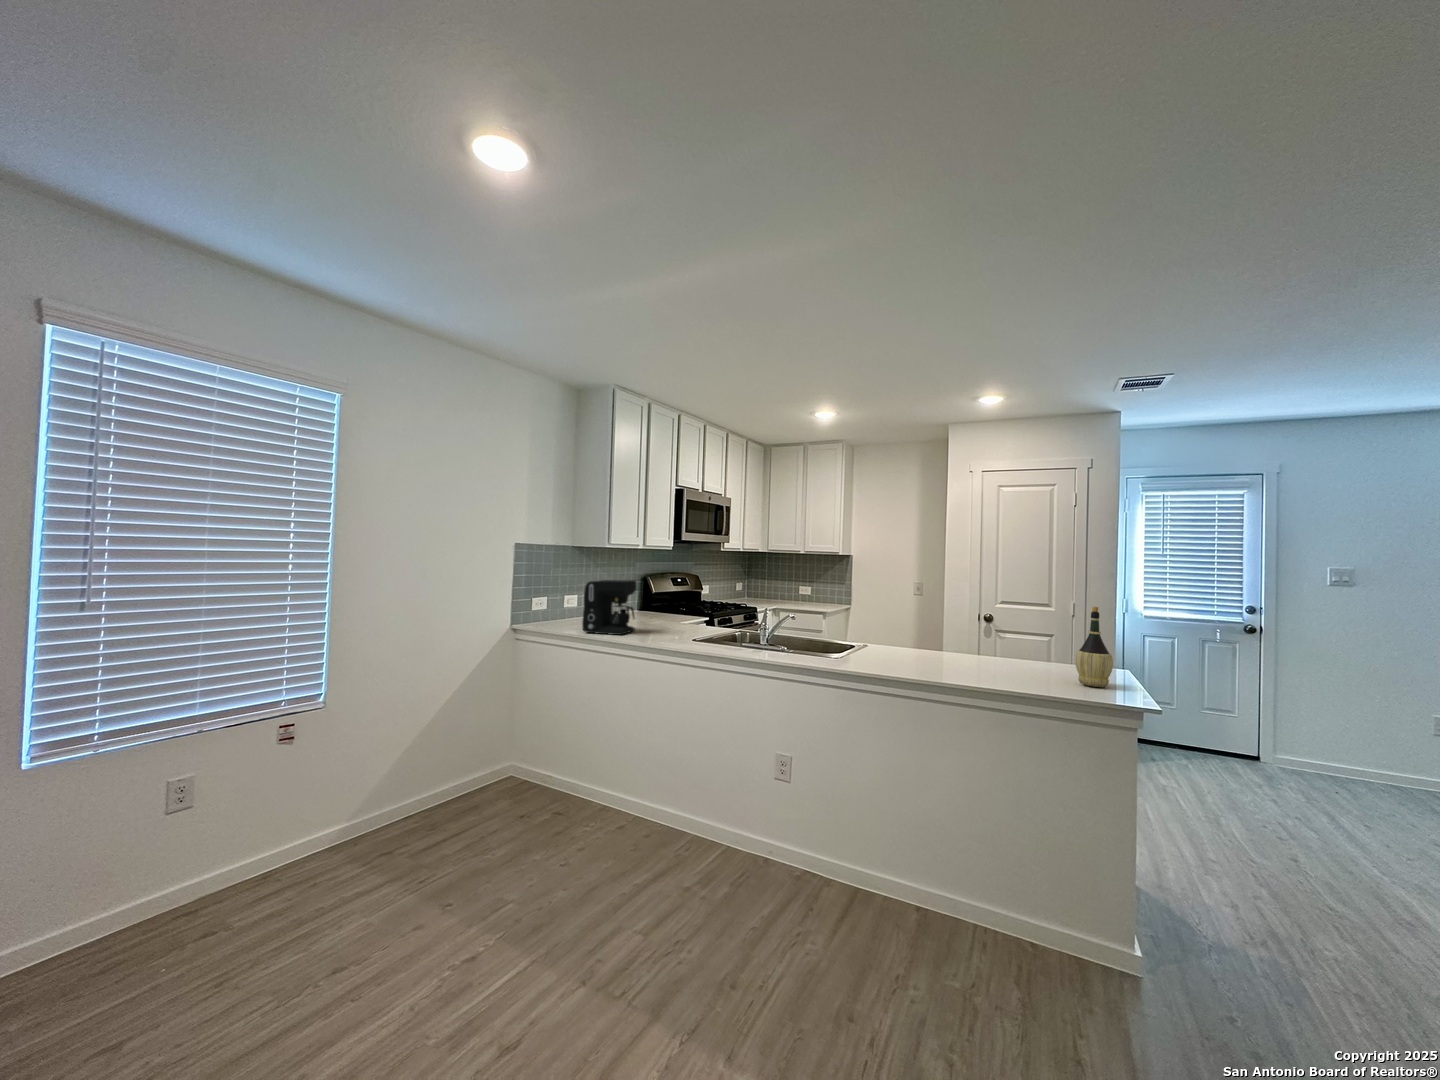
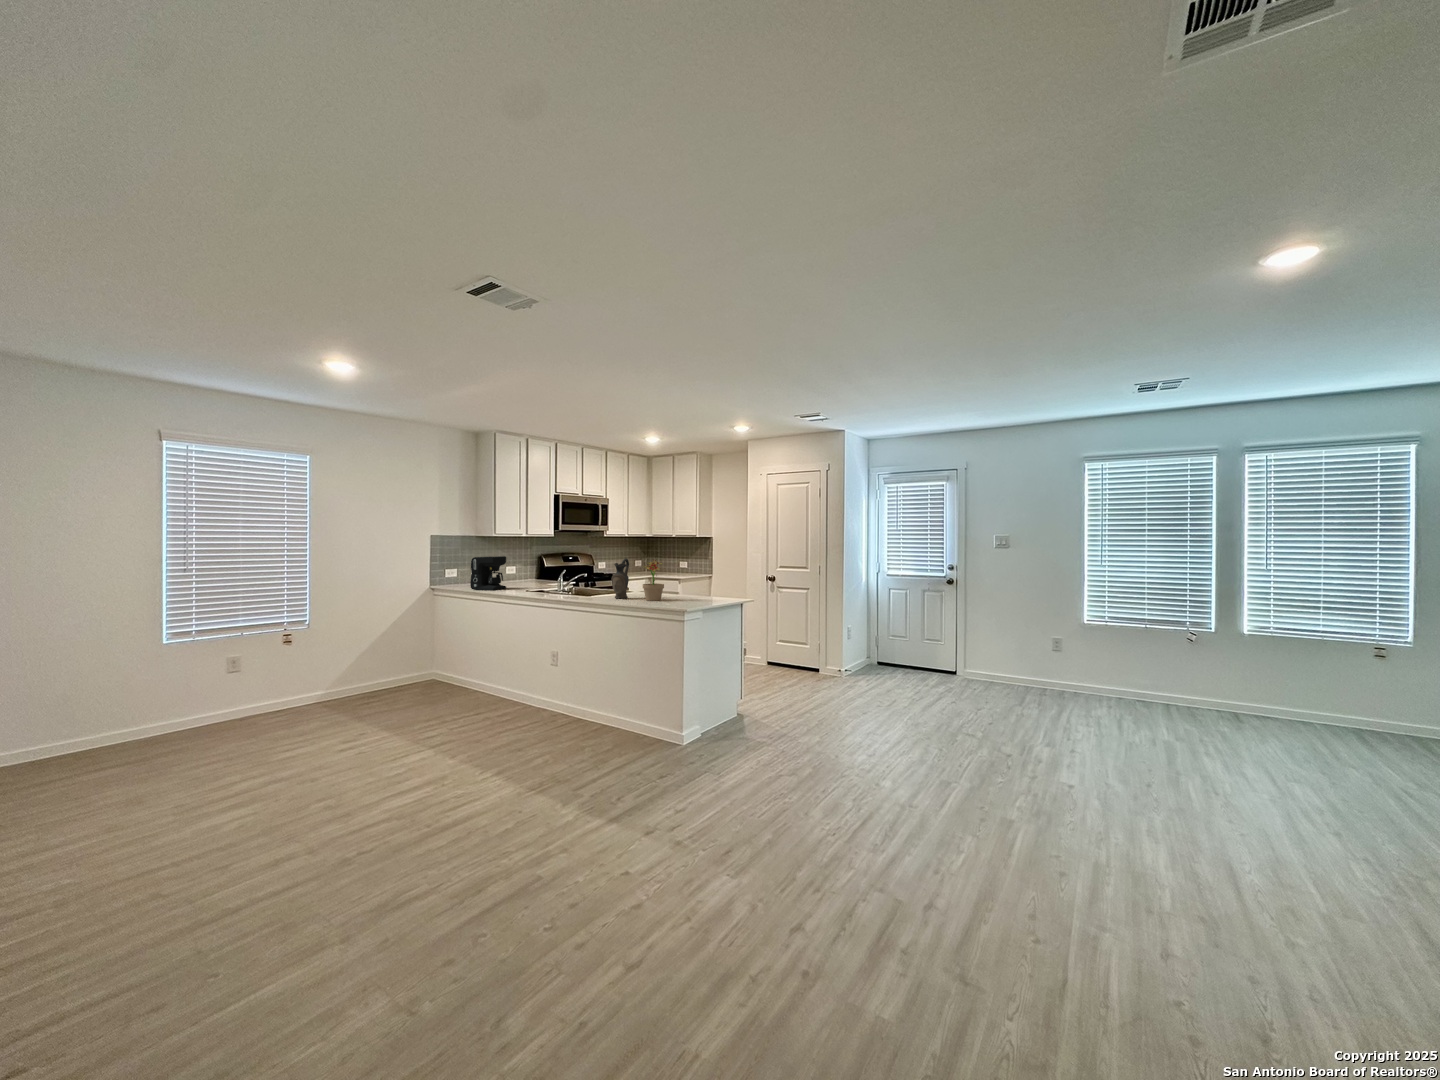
ceramic pitcher: none [885,596,915,667] -> present [611,558,629,598]
potted plant: none [952,601,997,677] -> present [643,560,664,601]
wine bottle: present [1075,607,1113,687] -> none [693,560,710,602]

